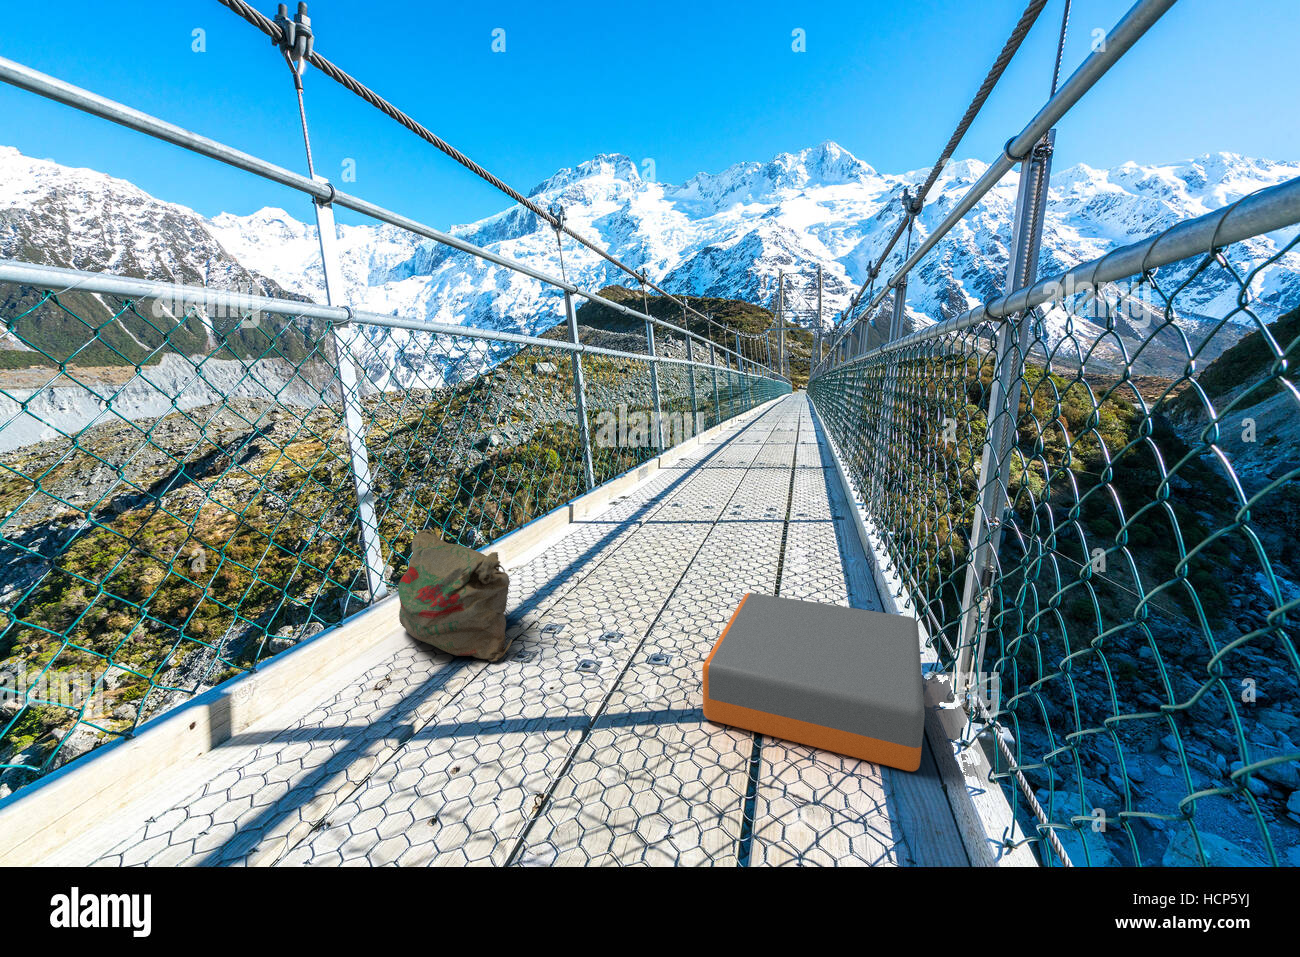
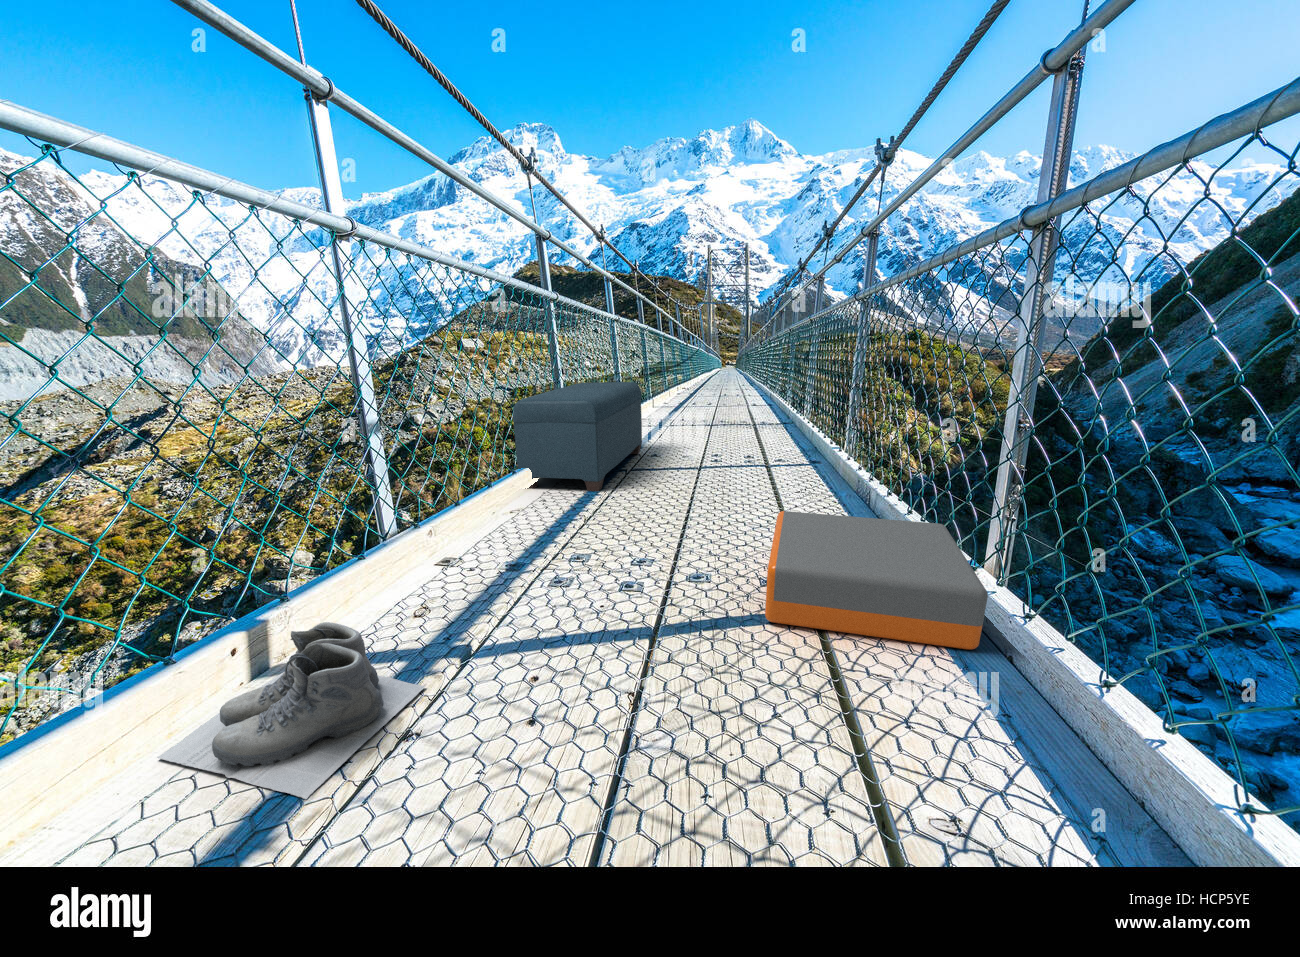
bench: none [520,433,661,549] -> present [513,382,642,491]
bag: present [398,530,512,662] -> none [417,461,549,588]
boots: none [110,704,356,885] -> present [157,622,425,799]

